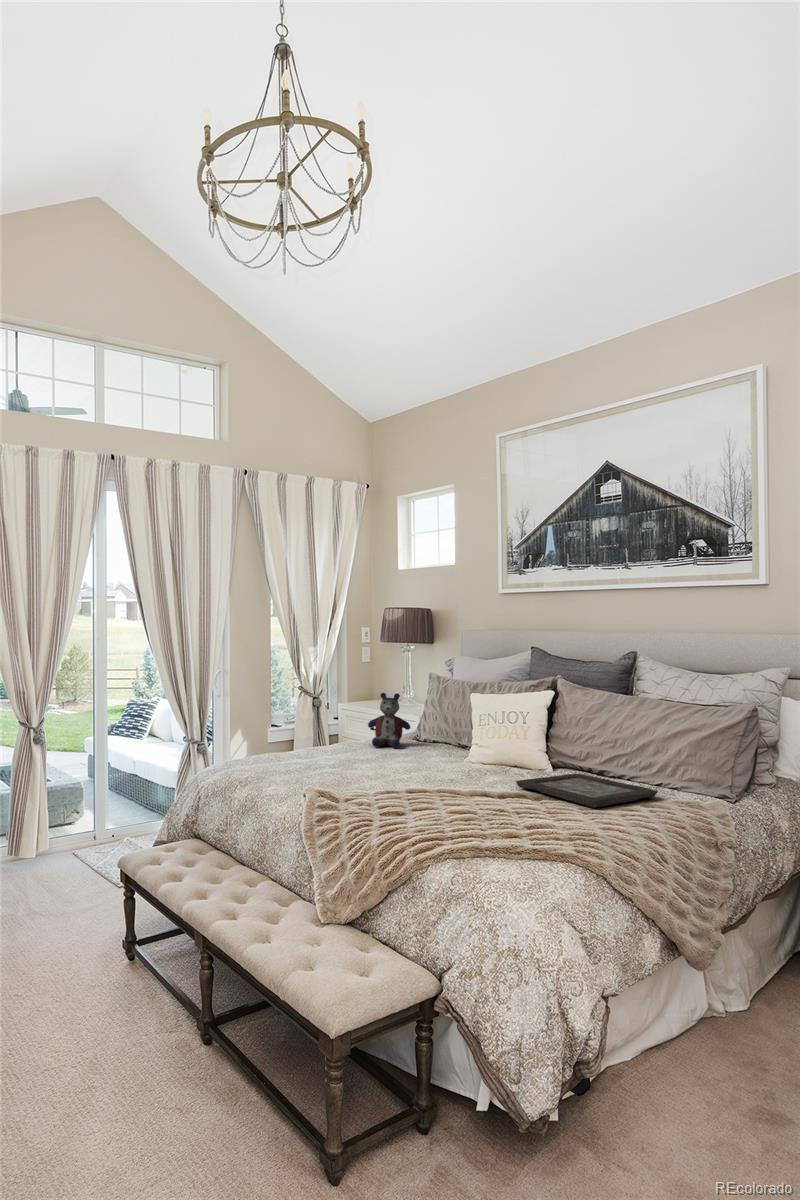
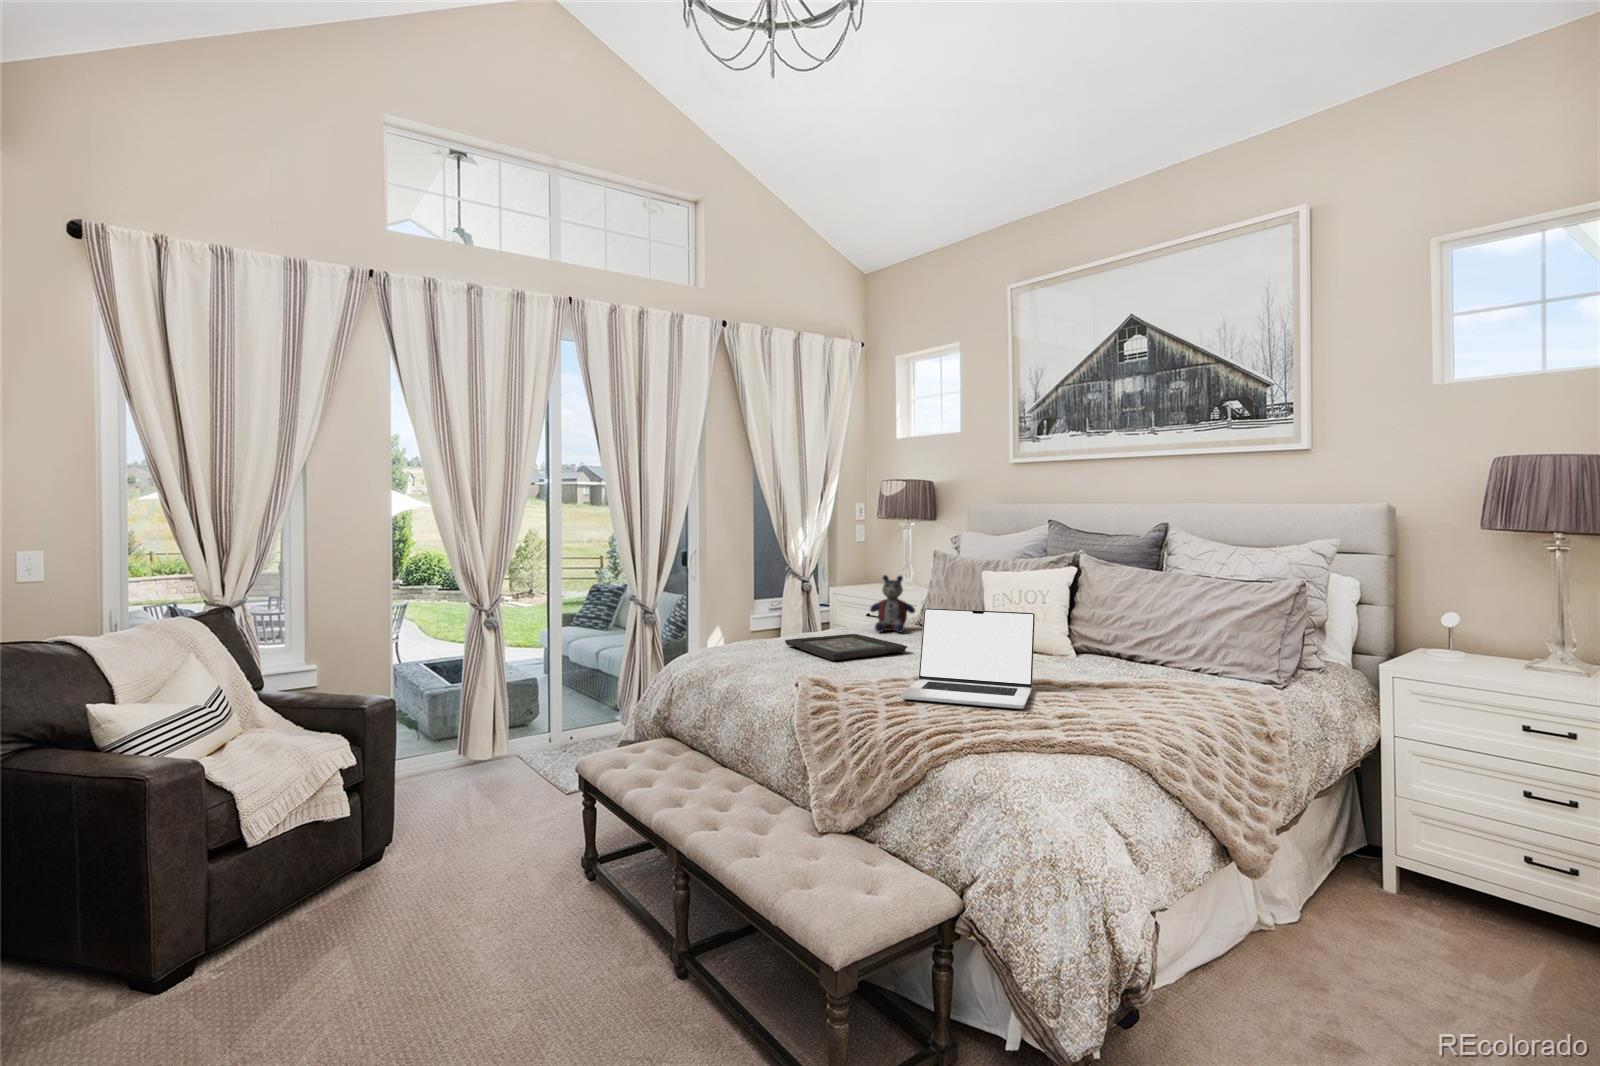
laptop: none [393,726,515,819] -> present [900,608,1035,709]
decorative tray: present [516,774,658,807] -> present [785,634,907,660]

